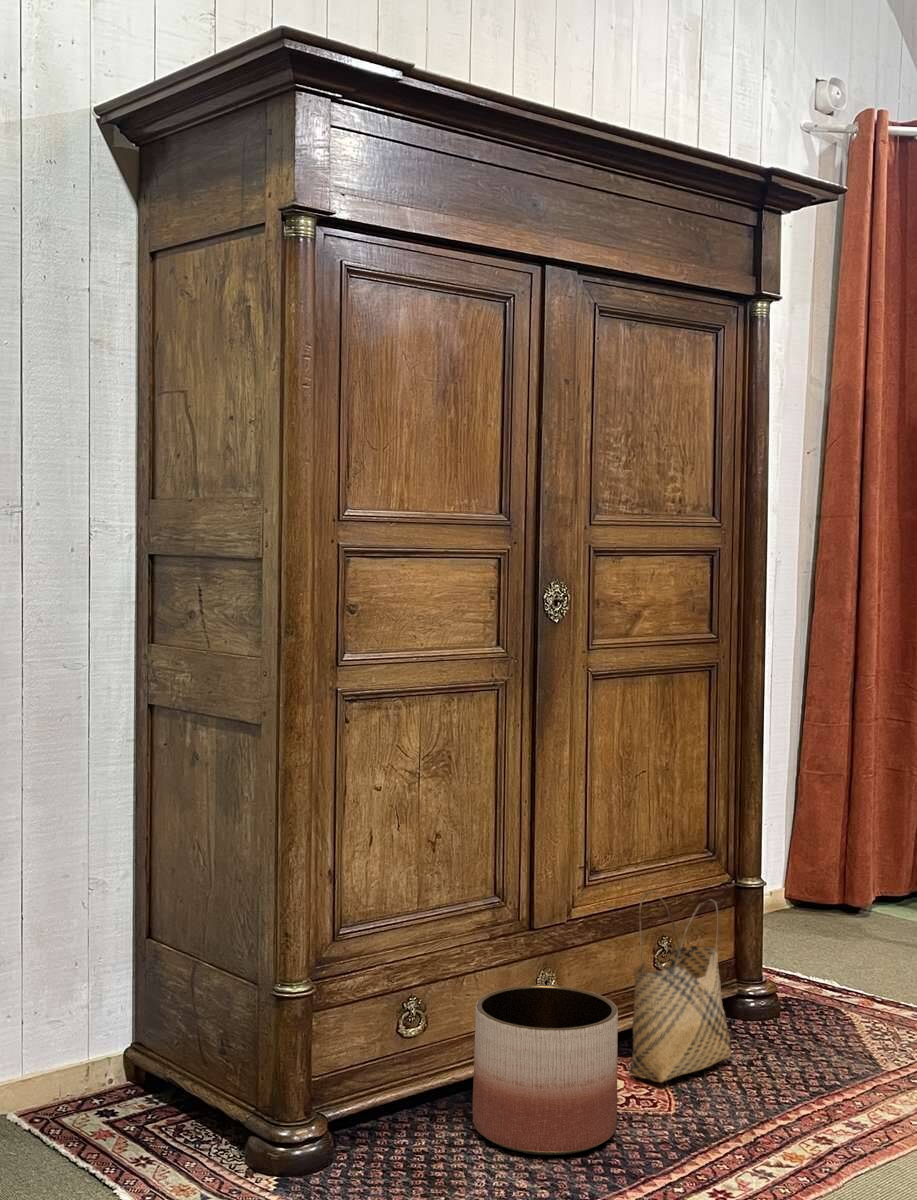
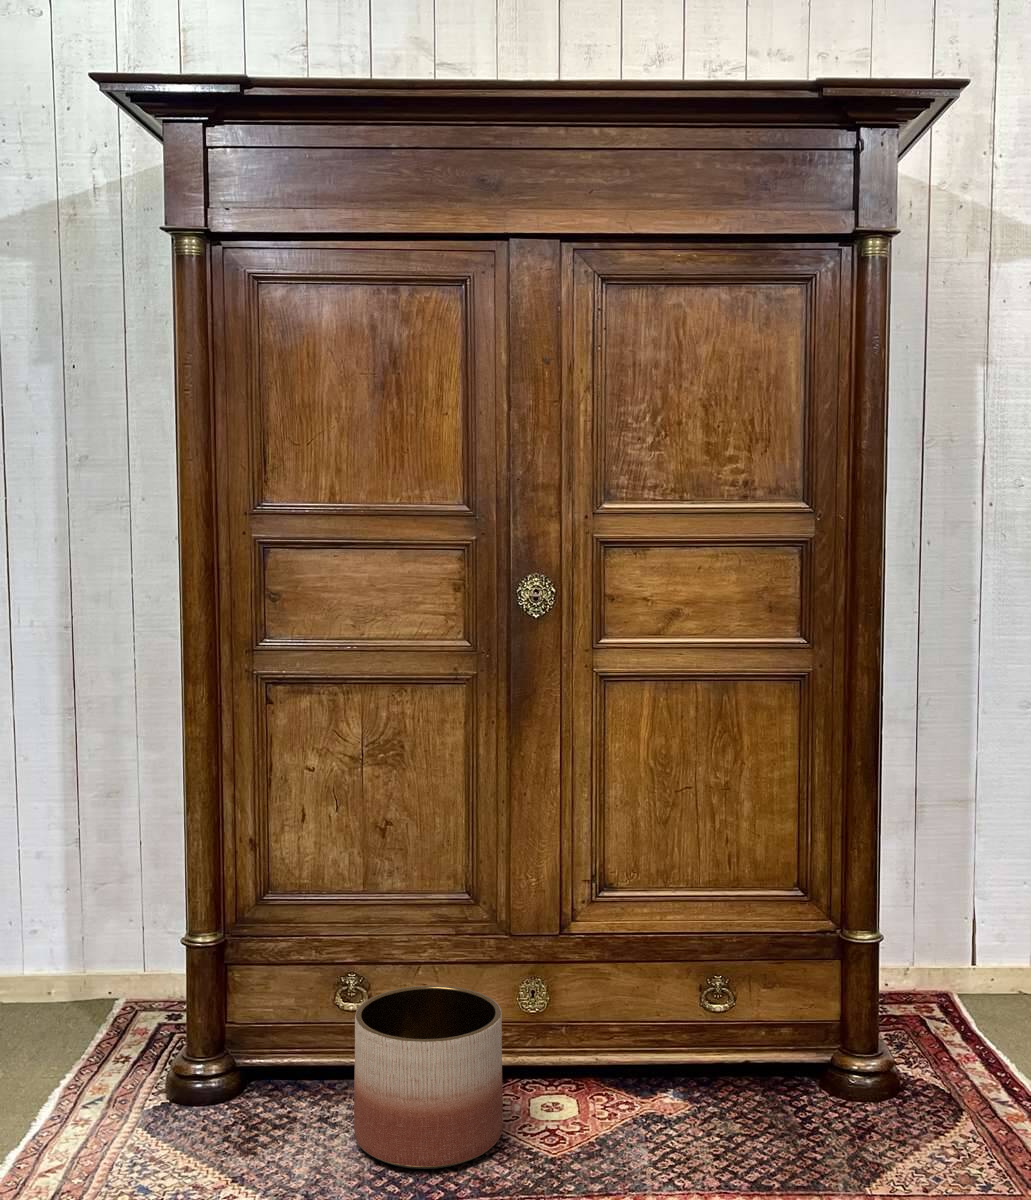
woven basket: present [630,890,731,1082] -> none [591,918,734,1130]

